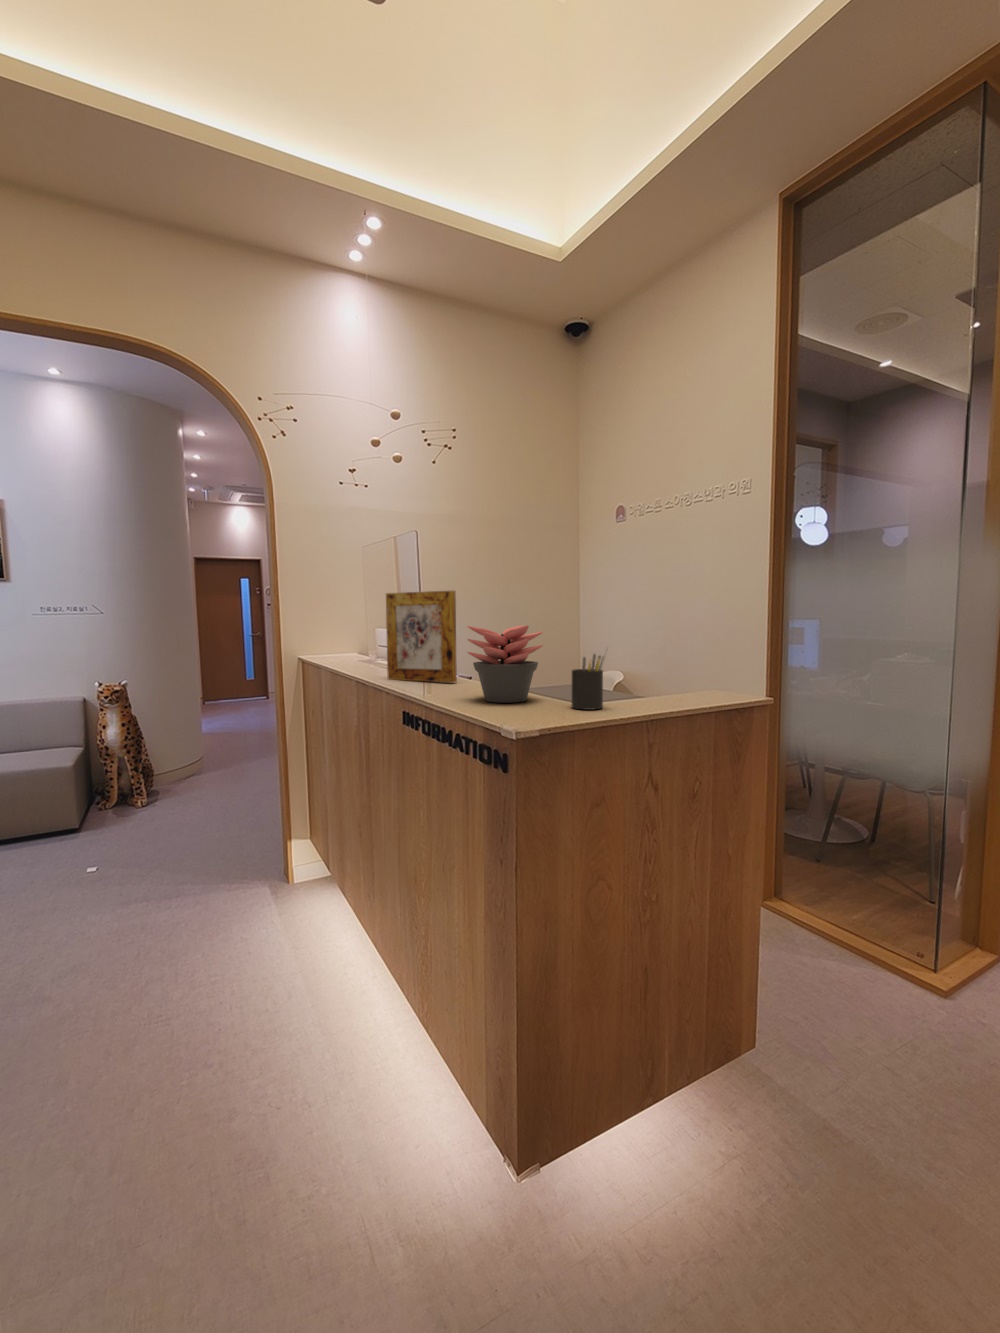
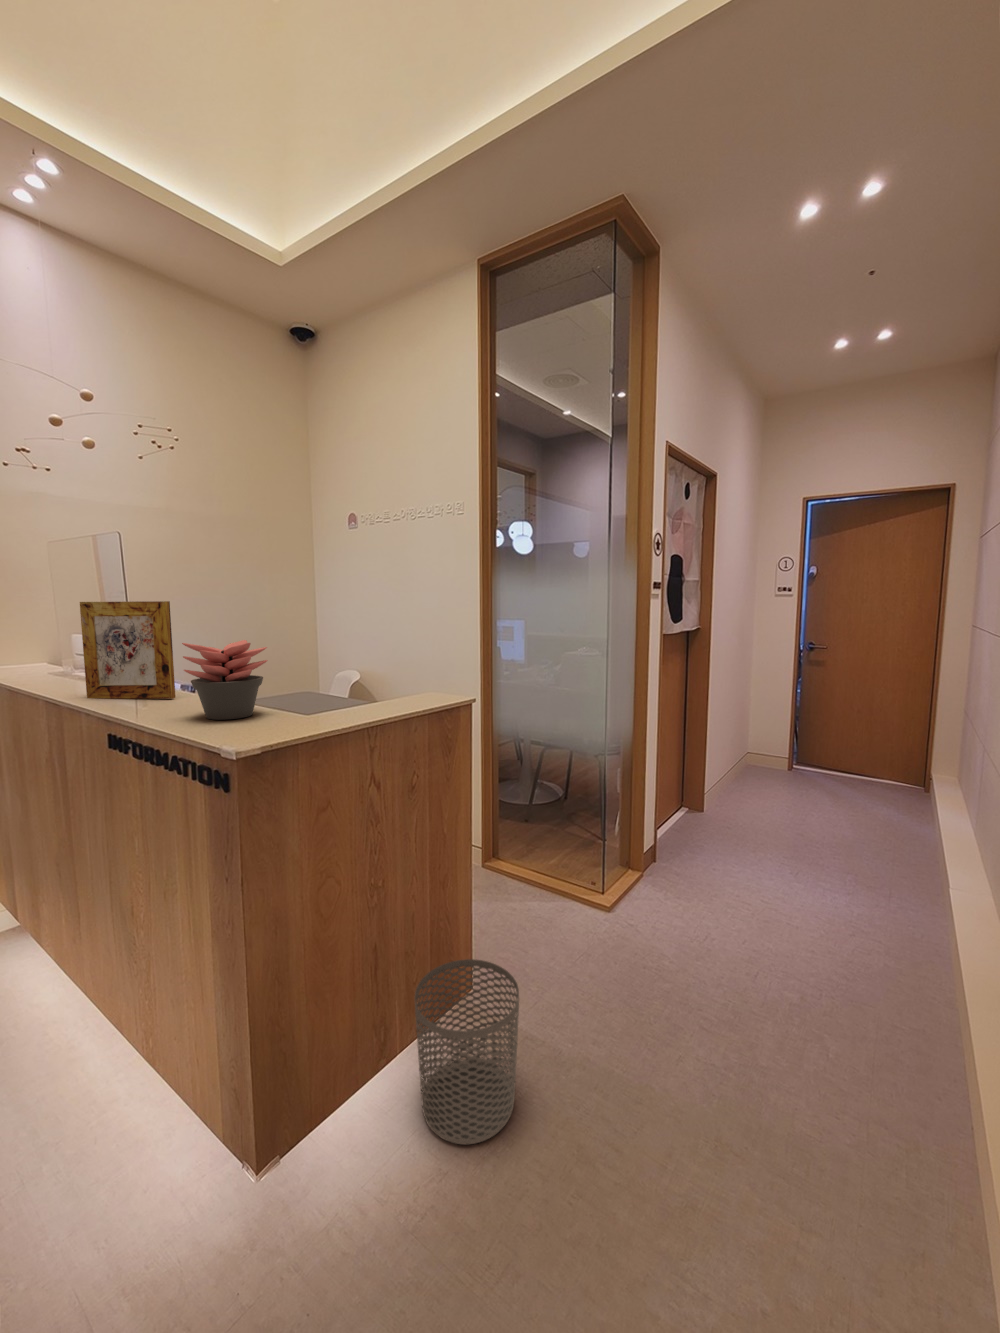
pen holder: present [572,647,608,710] -> none [296,662,331,721]
waste bin: none [688,1010,828,1248] -> present [415,959,519,1145]

